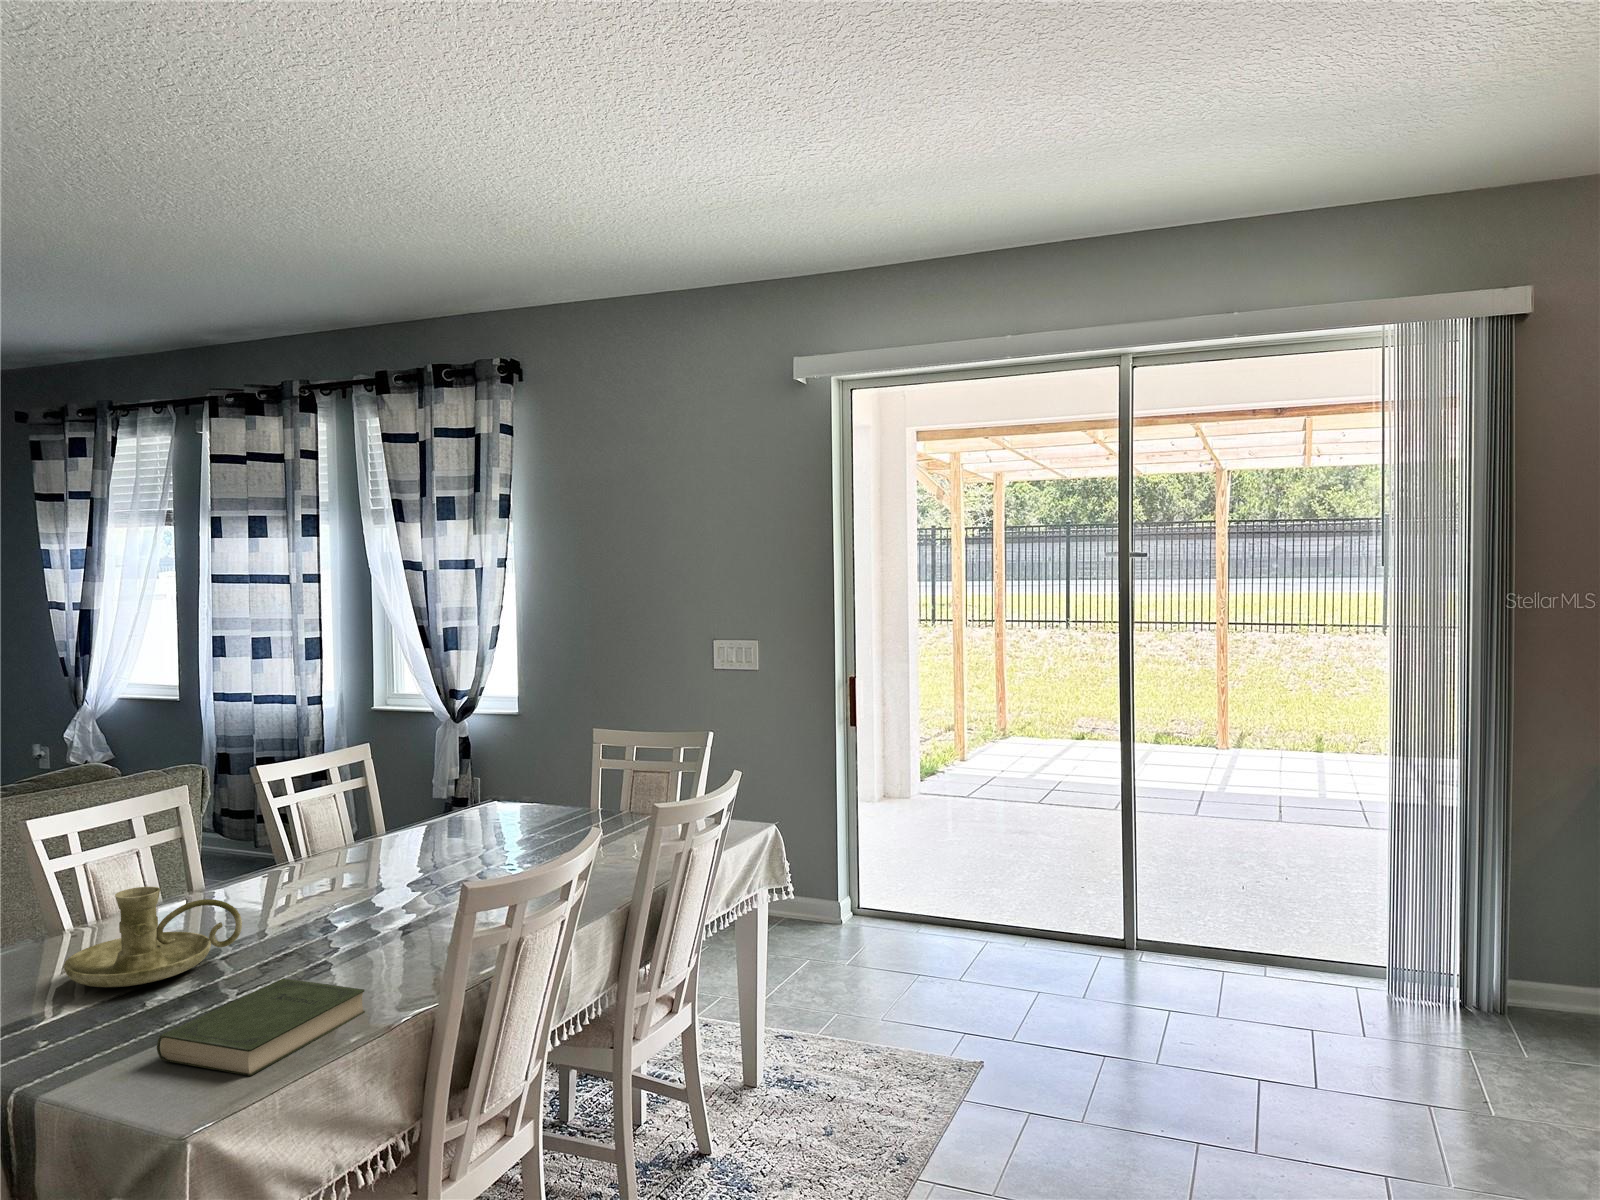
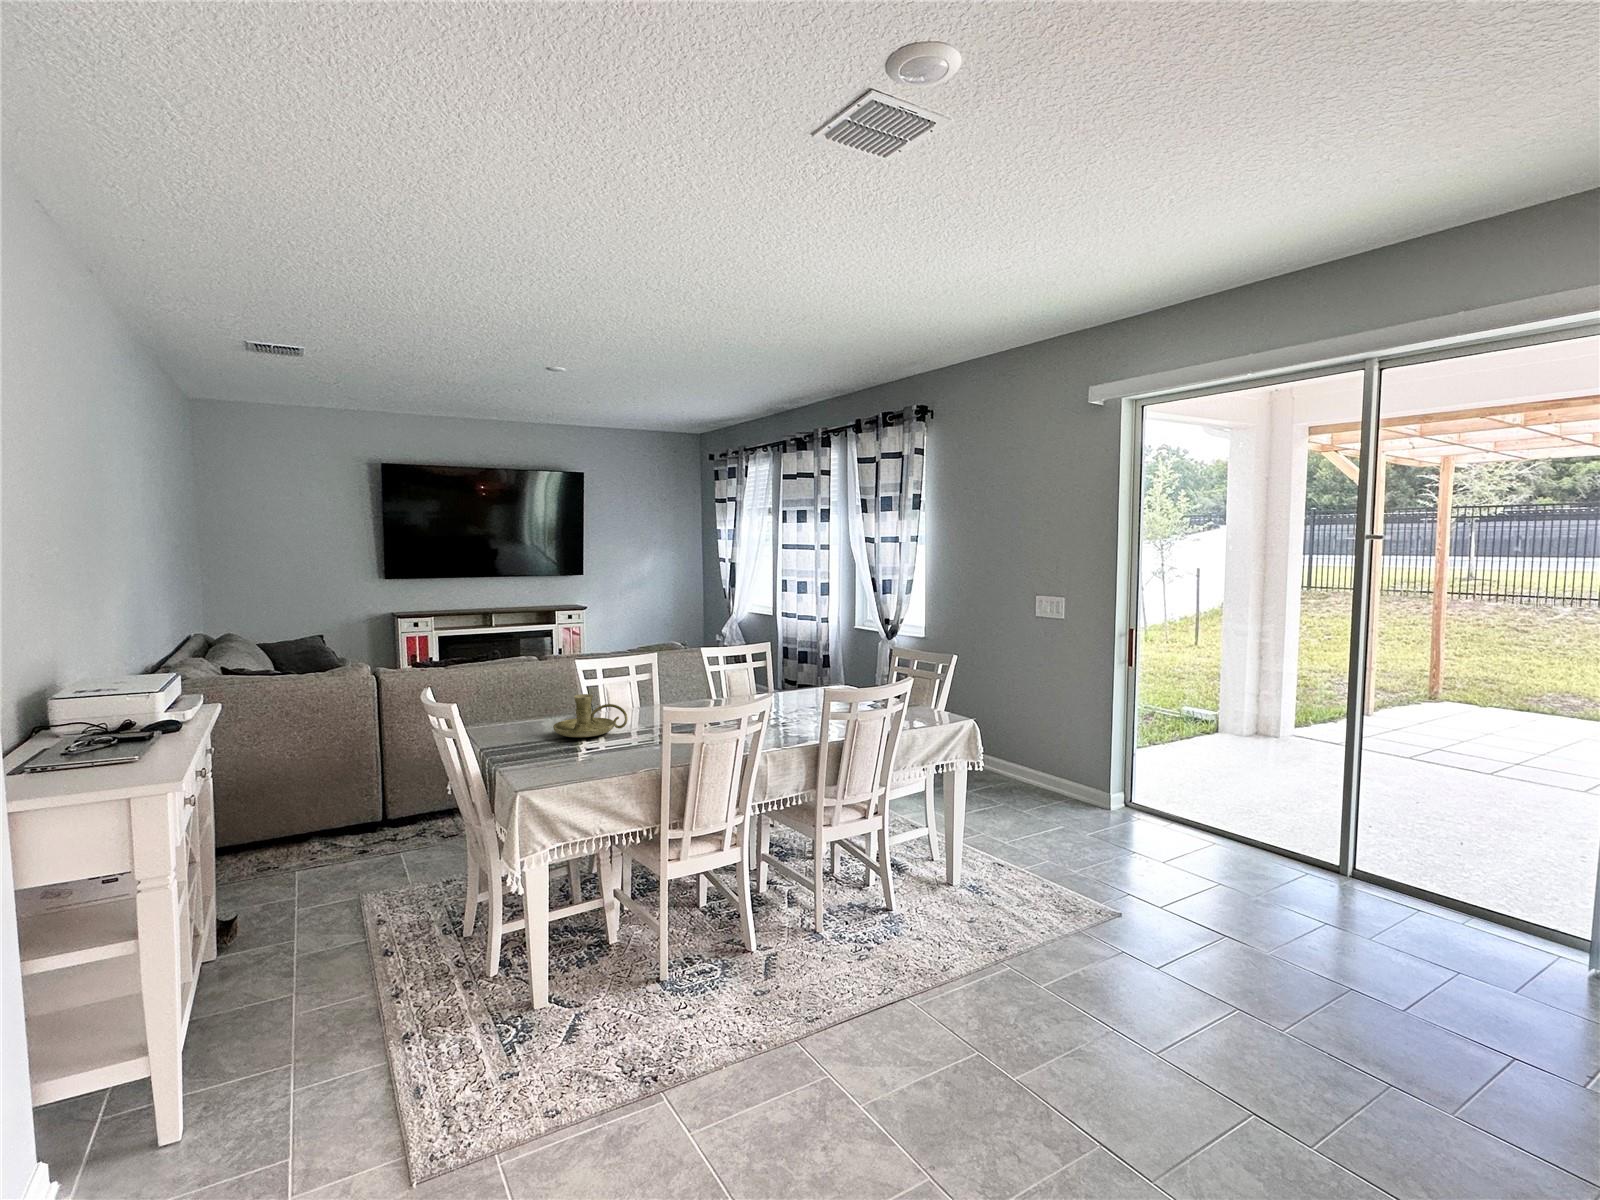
book: present [157,978,365,1076] -> none [543,743,633,777]

